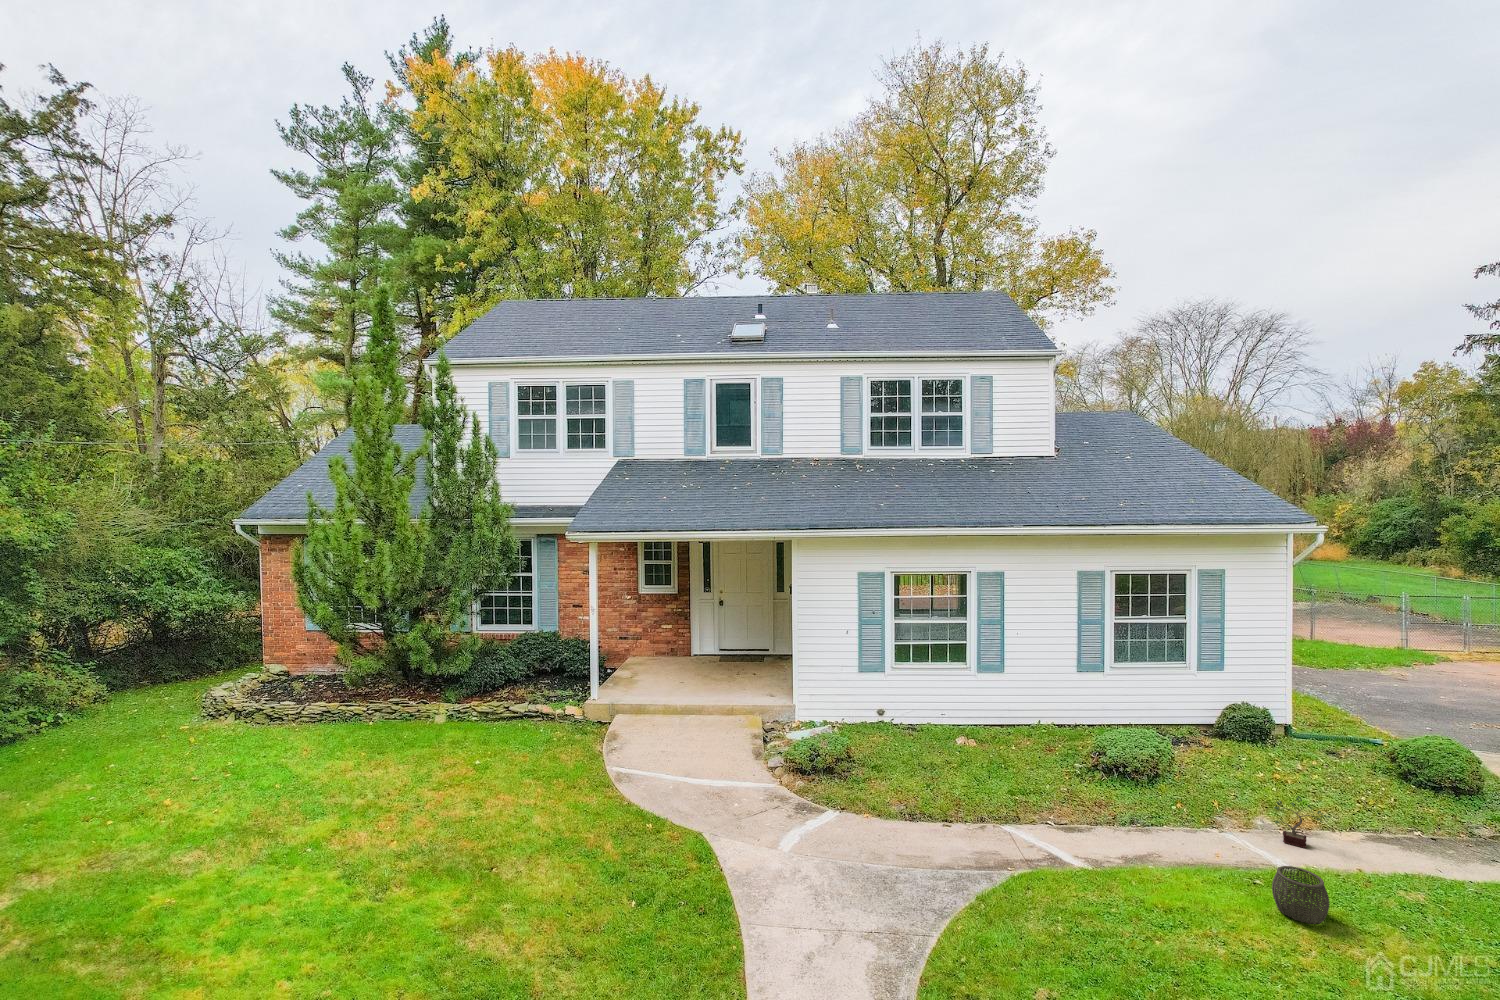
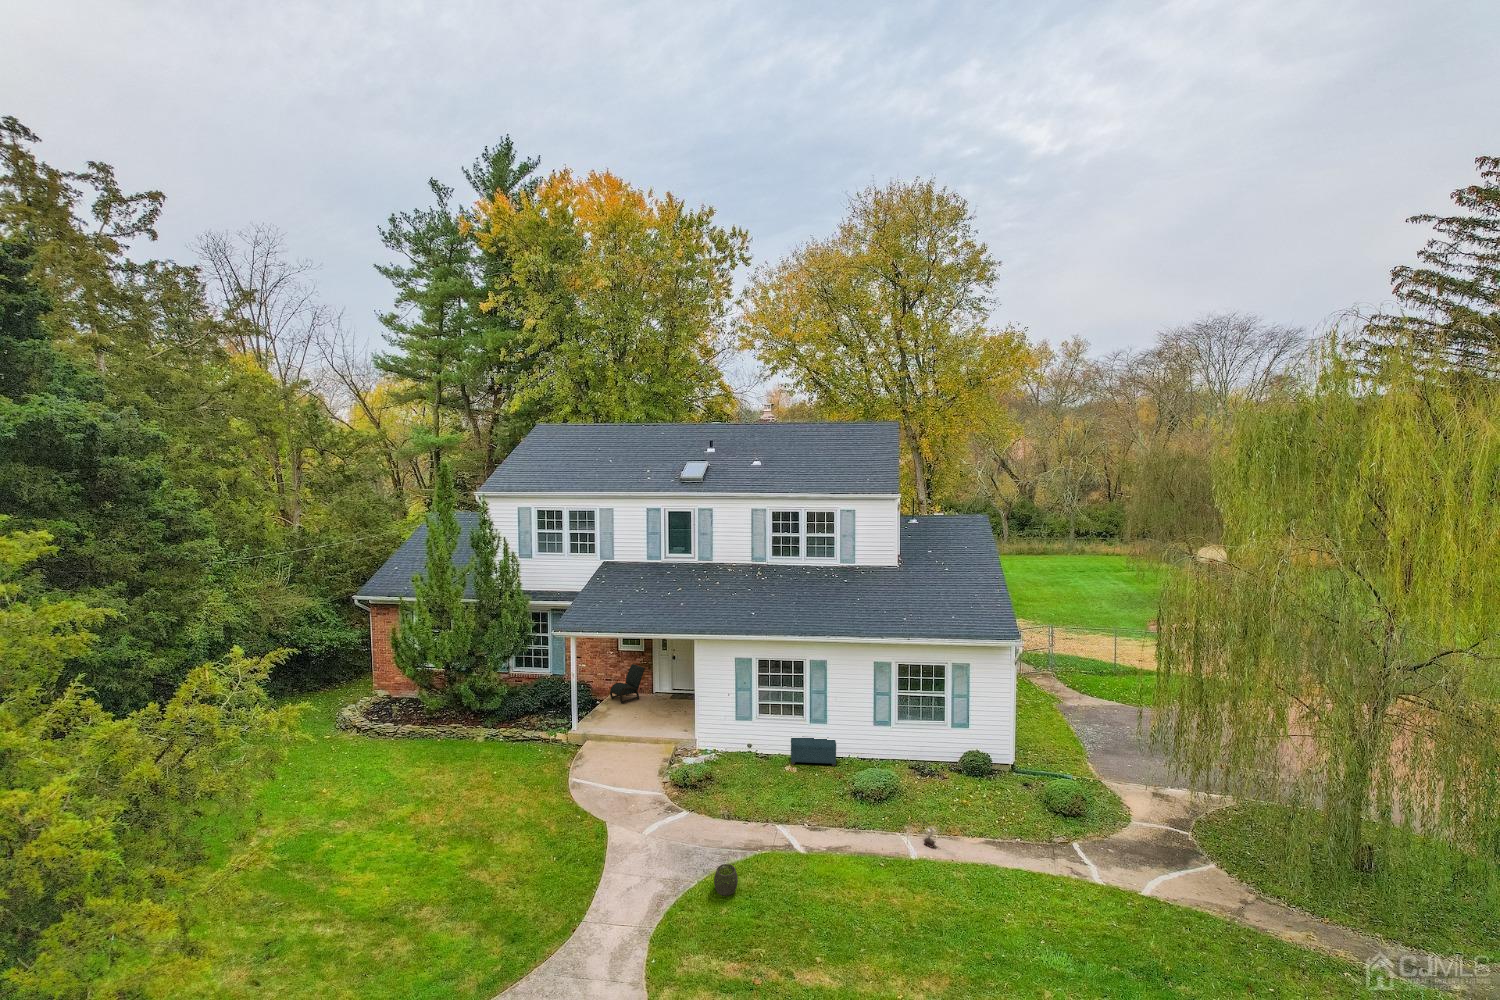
lounge chair: none [636,611,687,667] -> present [610,664,645,704]
bench: none [948,695,1029,737] -> present [791,737,836,766]
woven basket: present [1272,866,1330,924] -> present [714,864,738,896]

